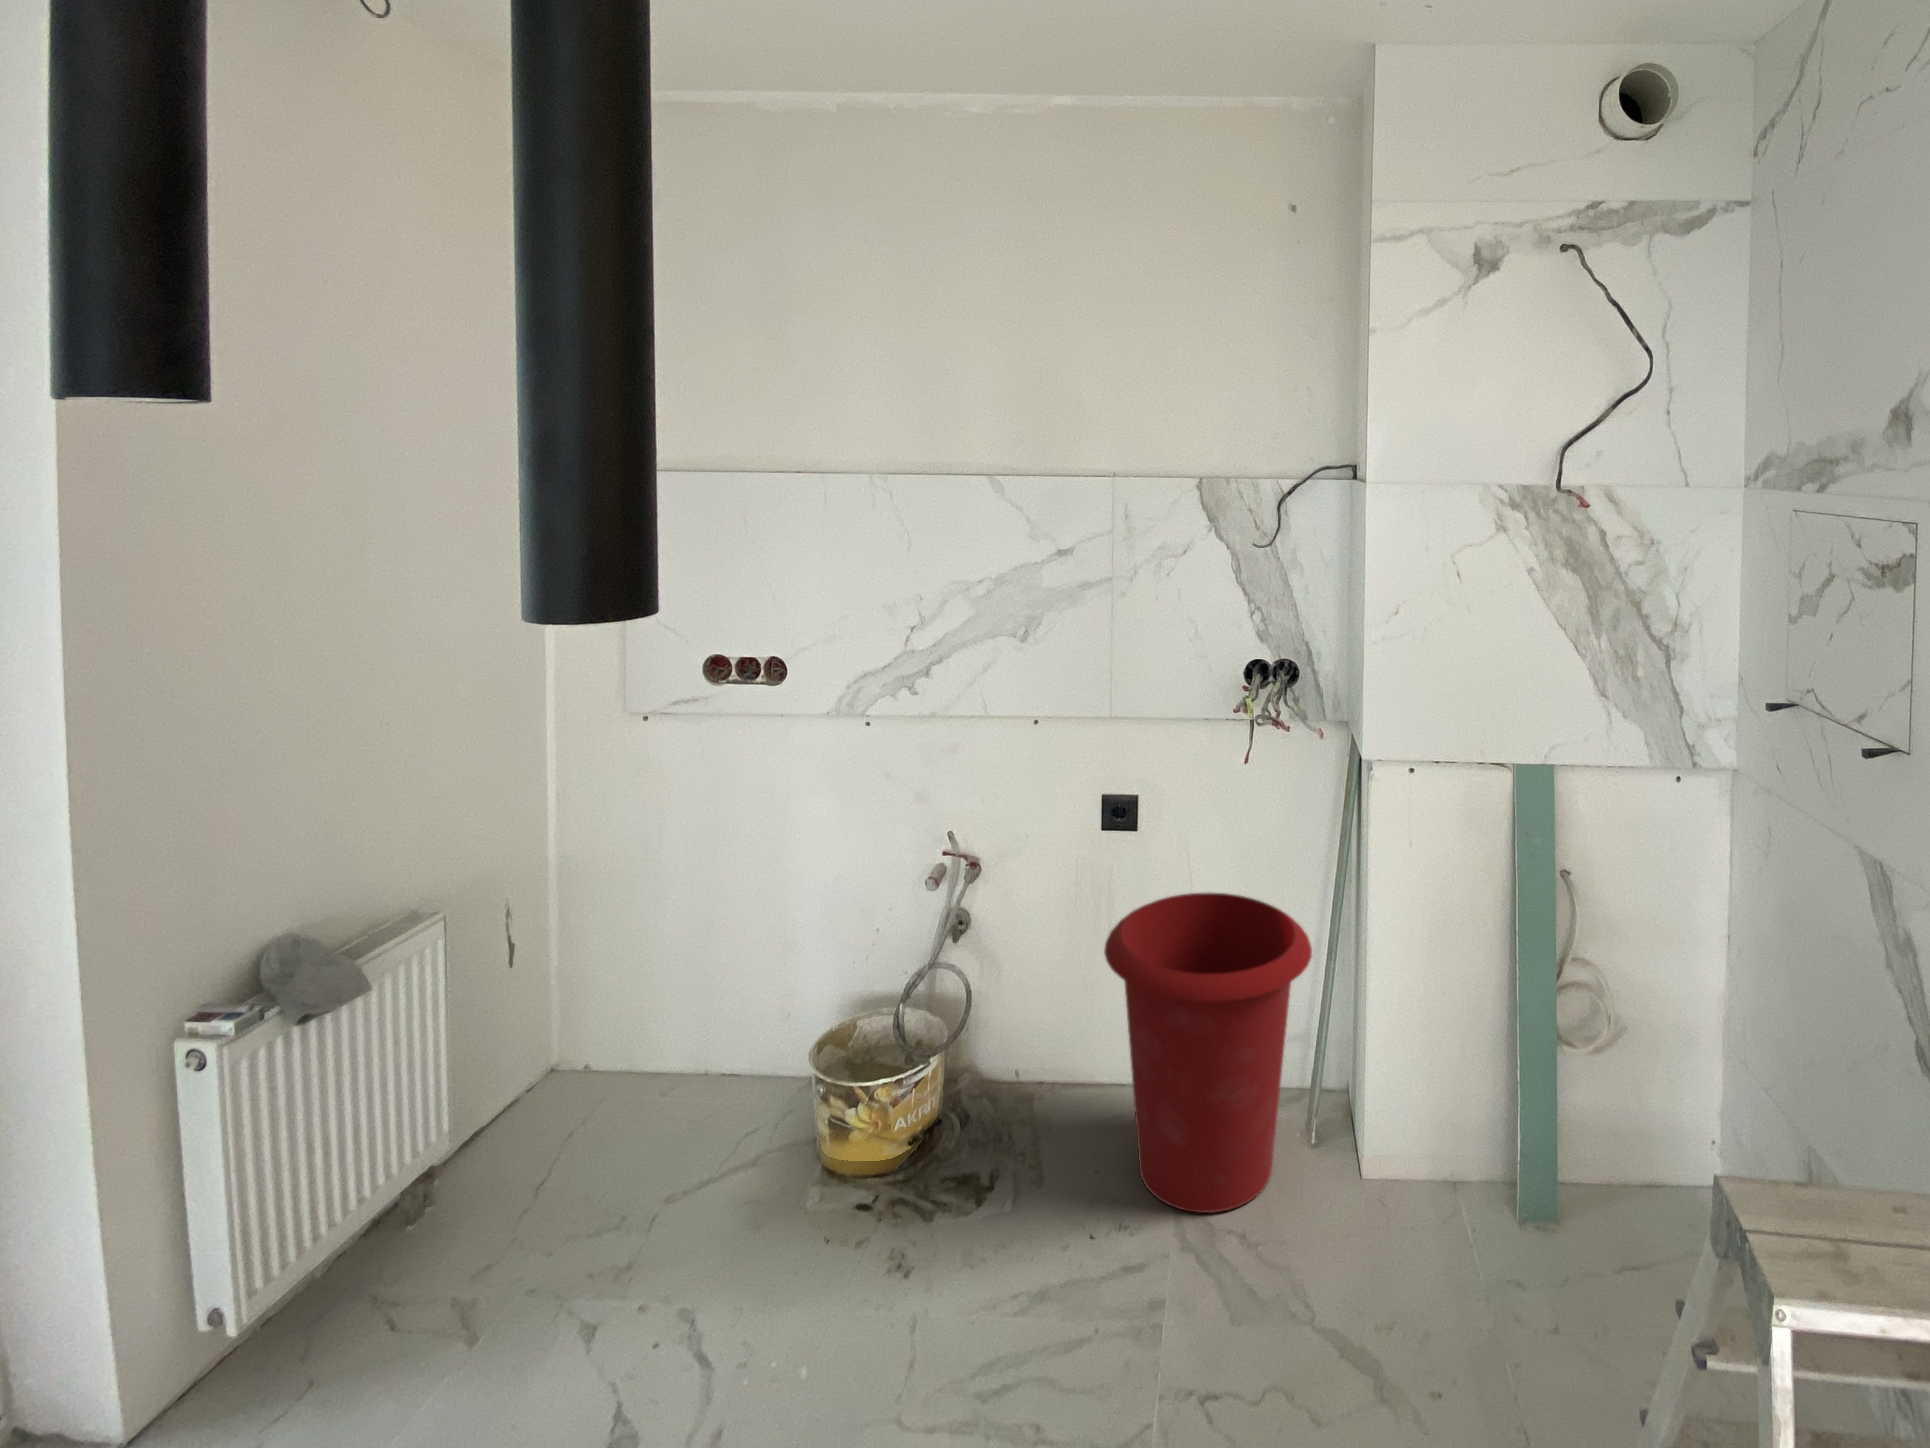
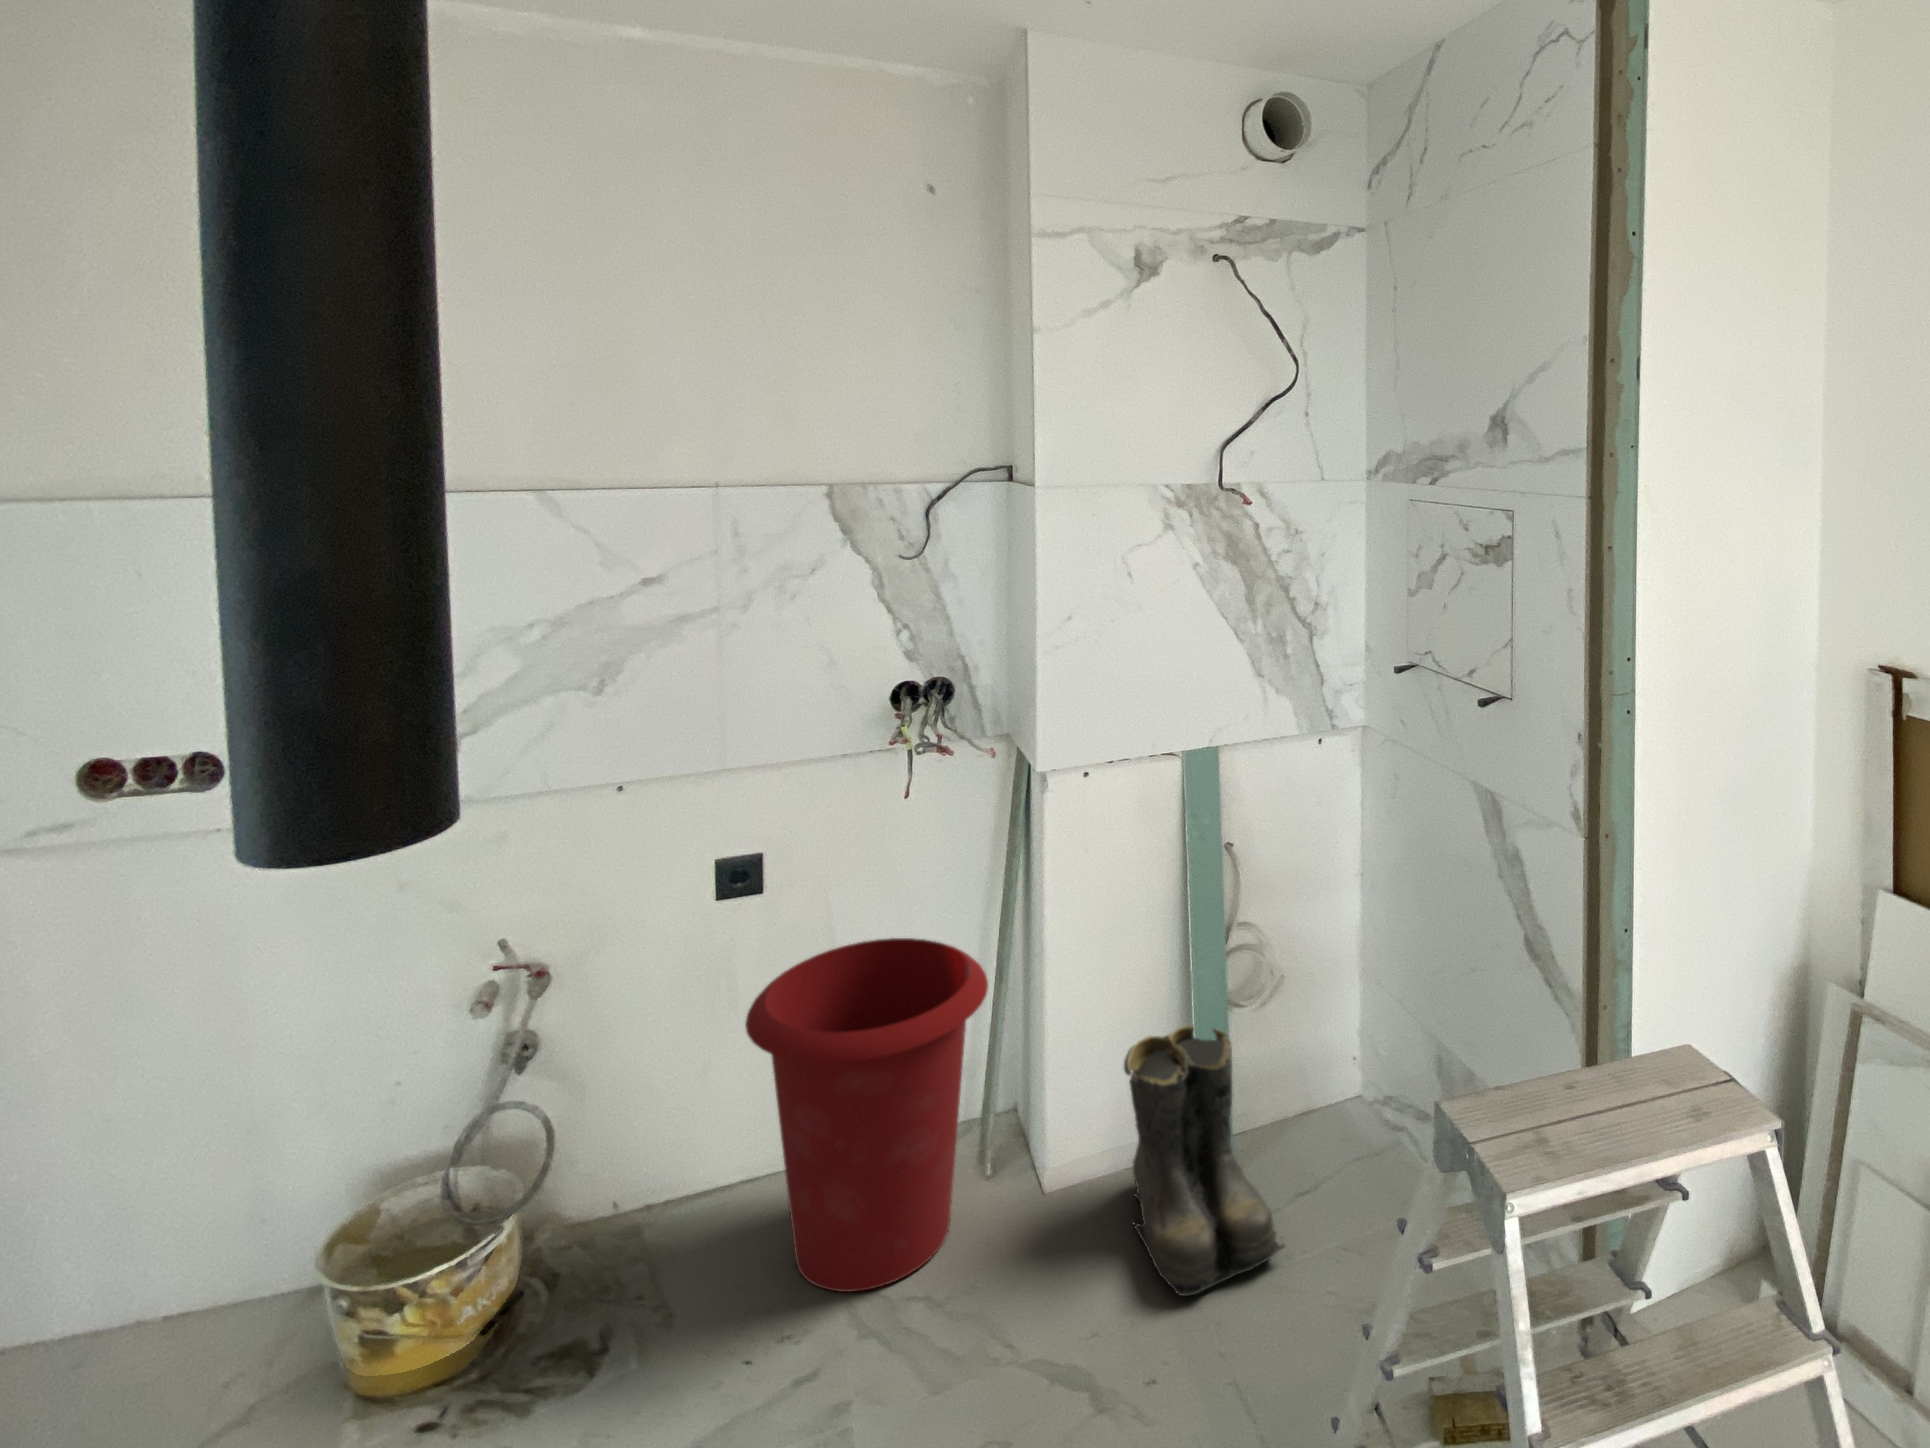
boots: none [1439,1046,1604,1333] -> present [1124,1026,1285,1296]

